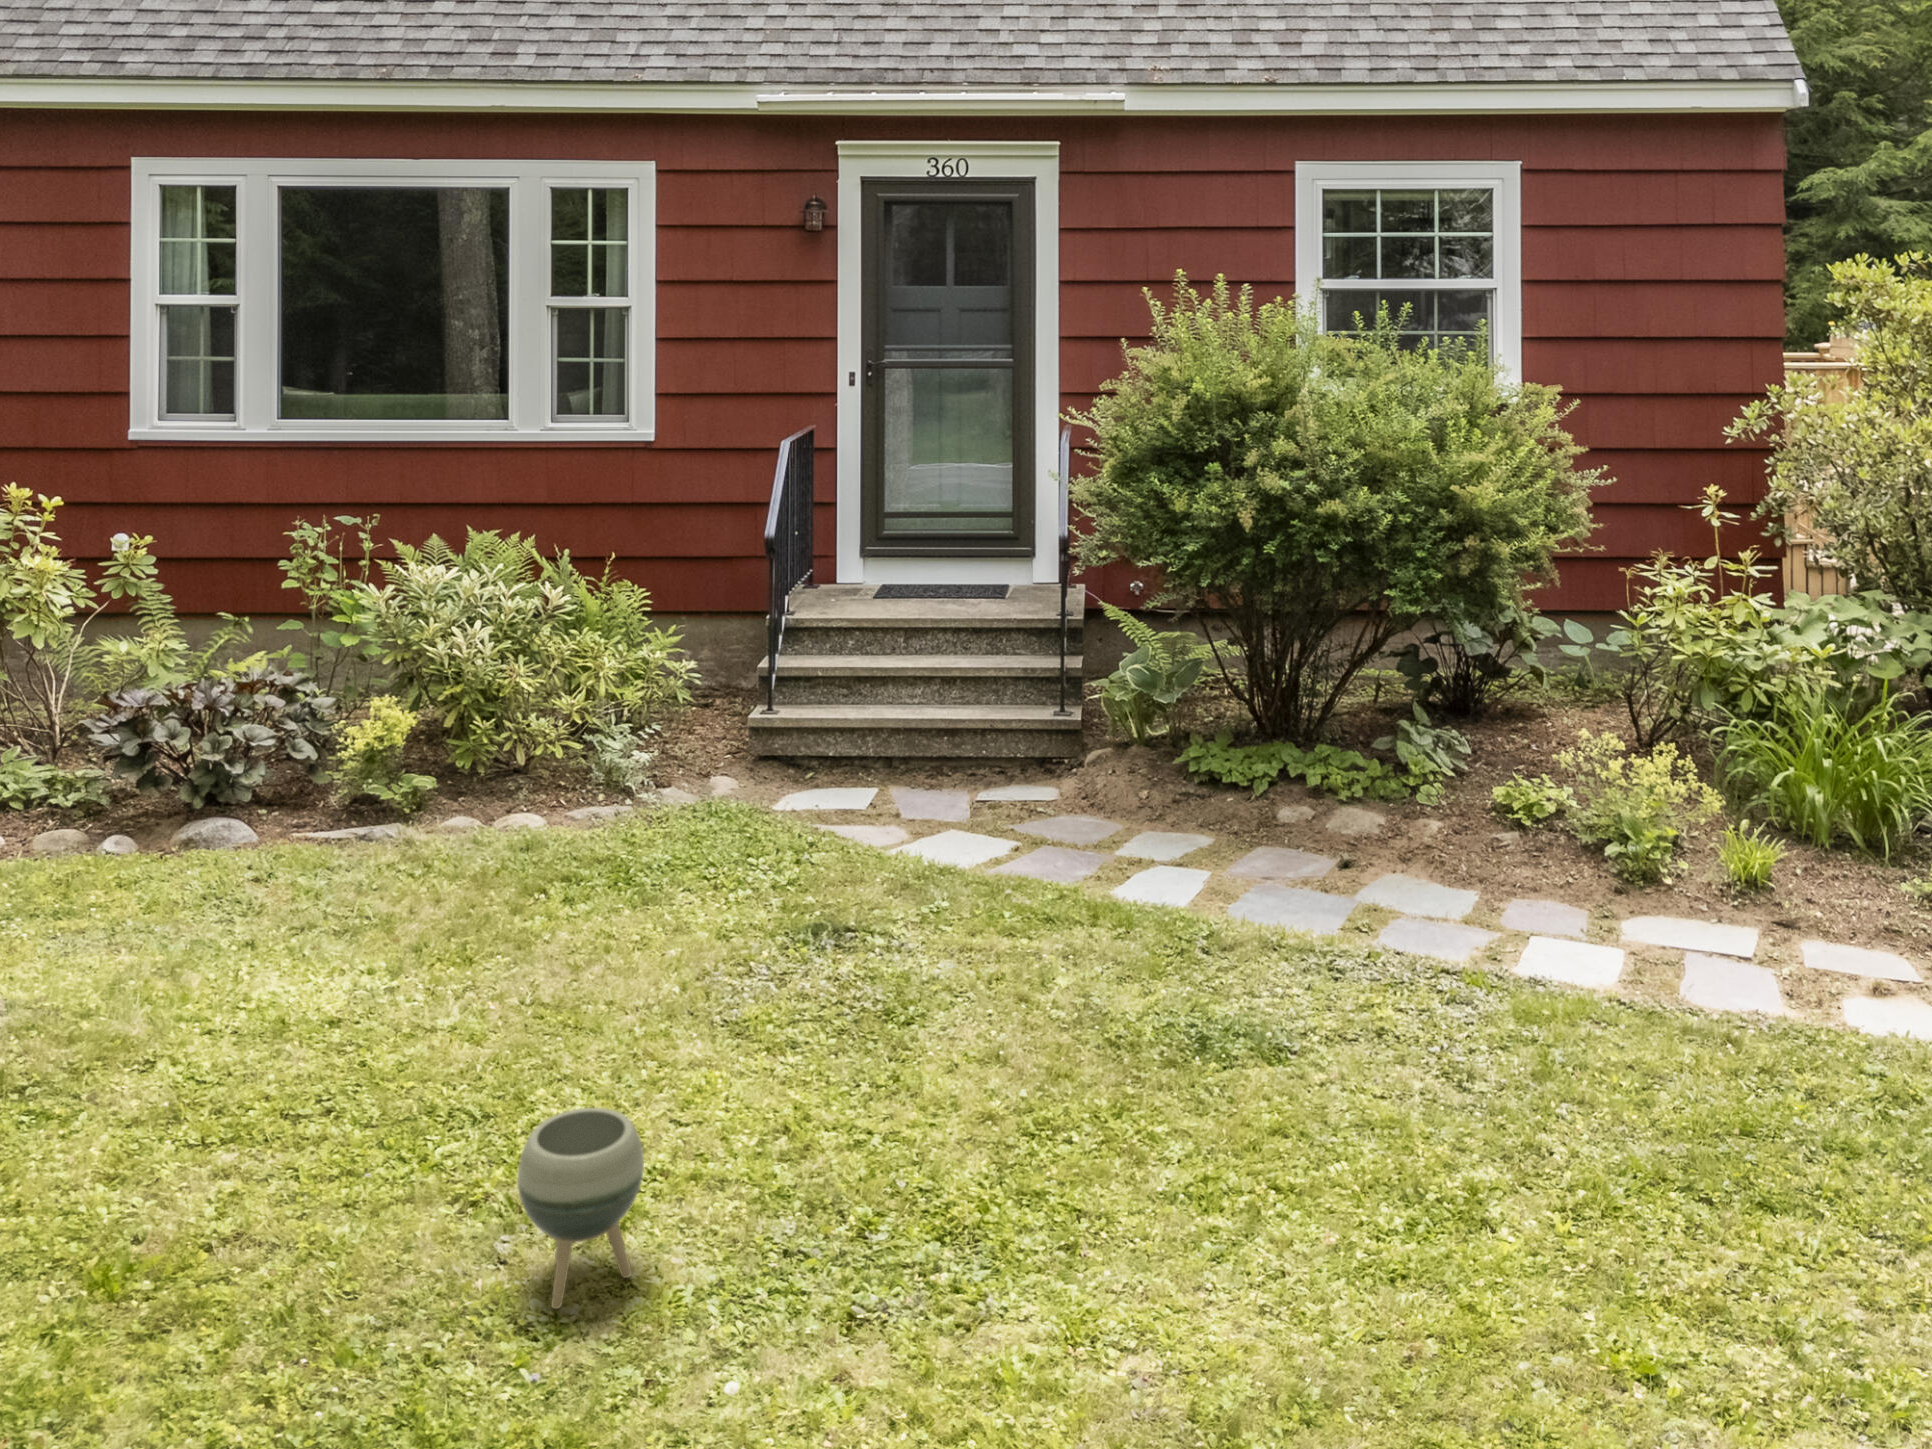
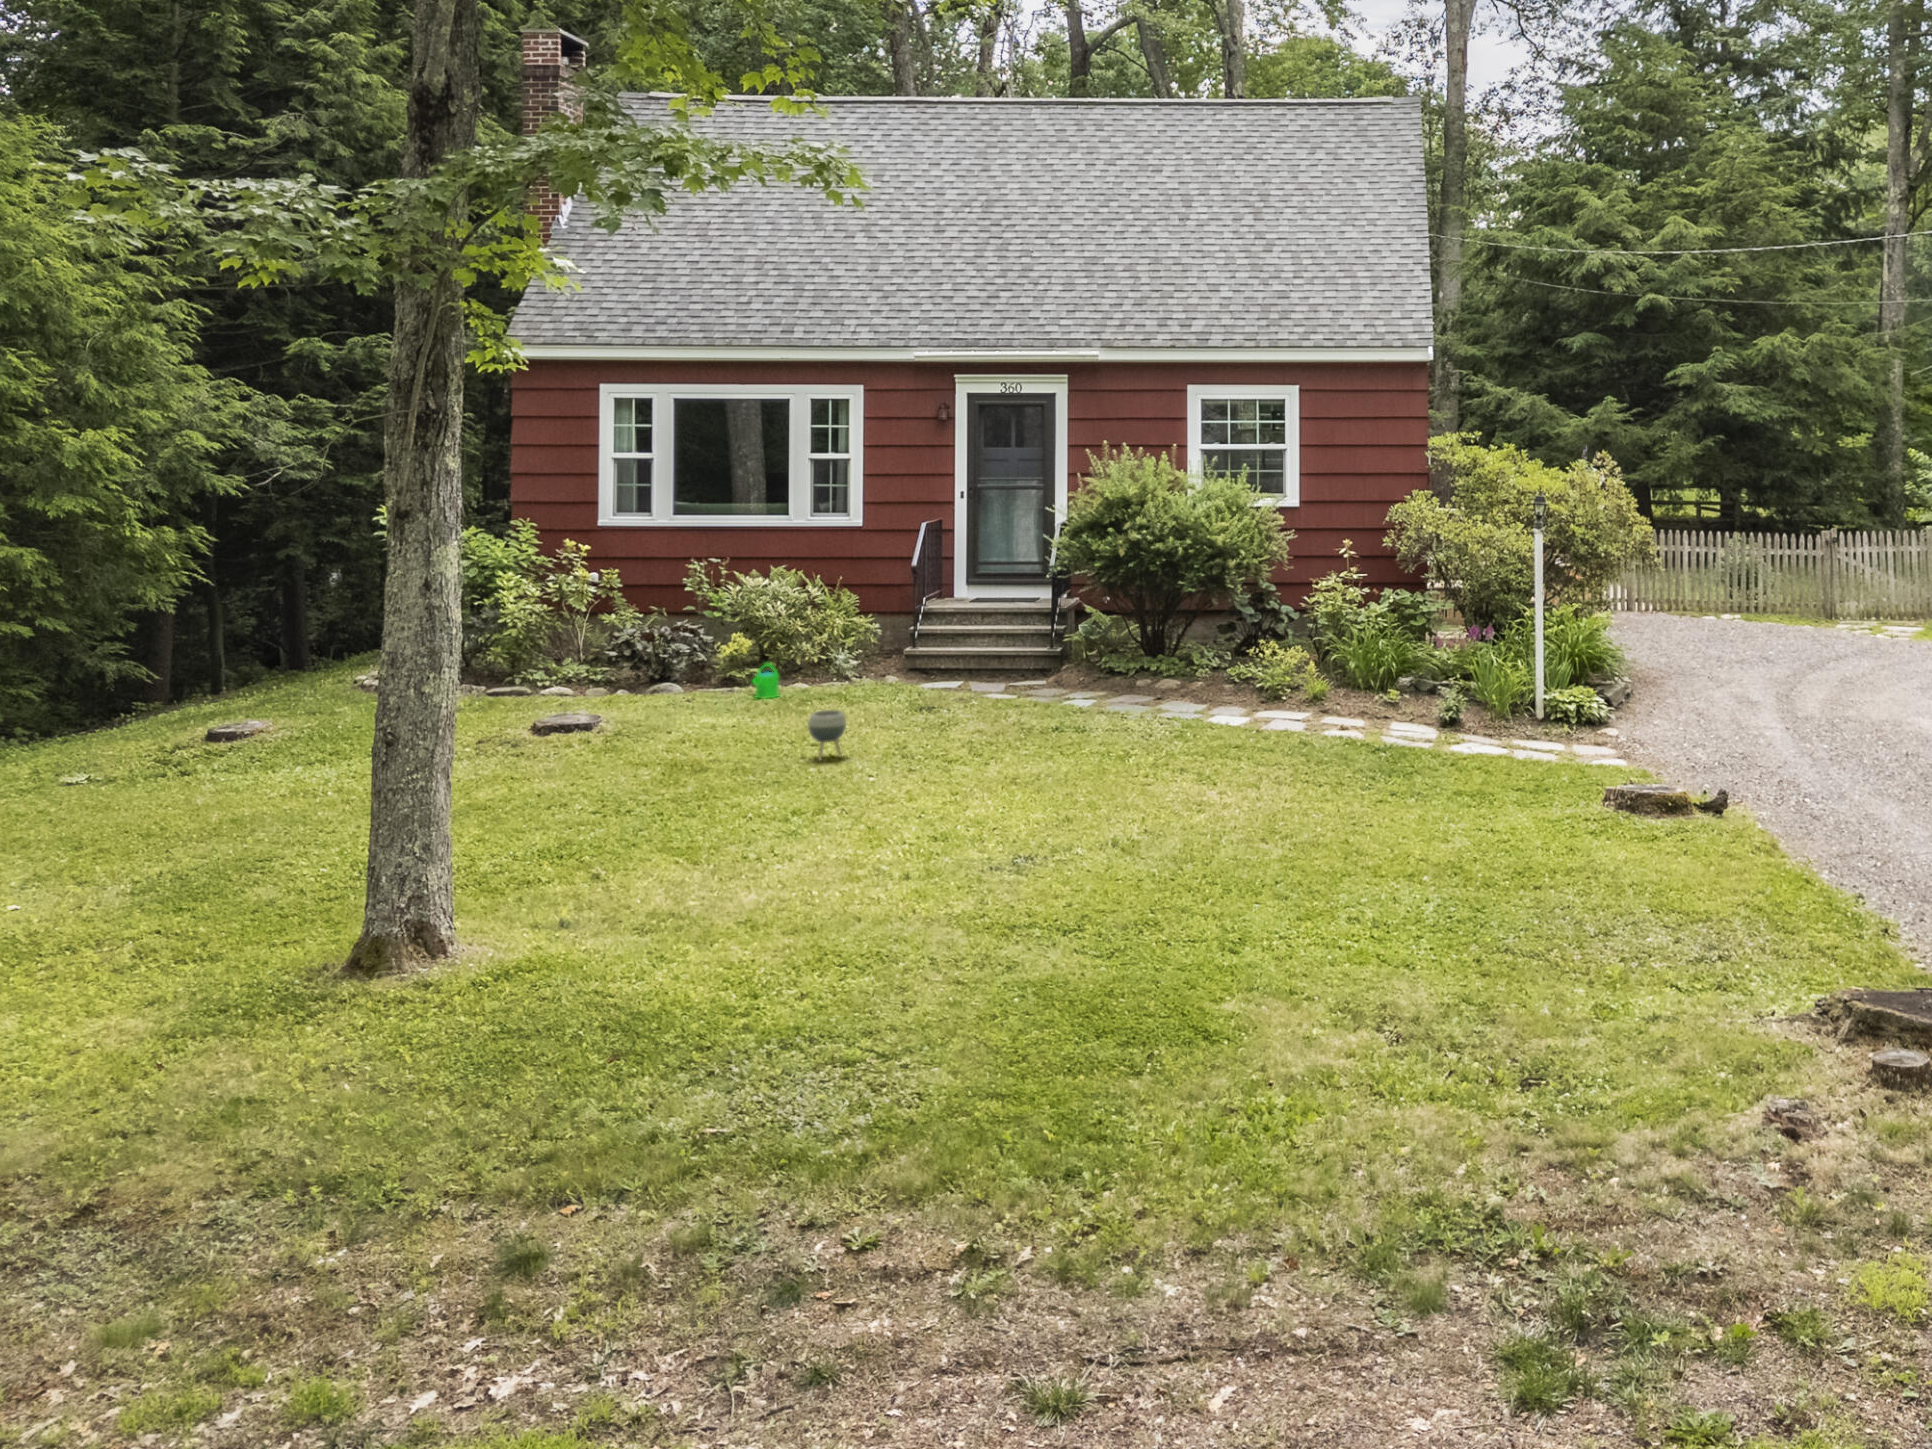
watering can: none [401,795,473,887] -> present [753,663,779,699]

